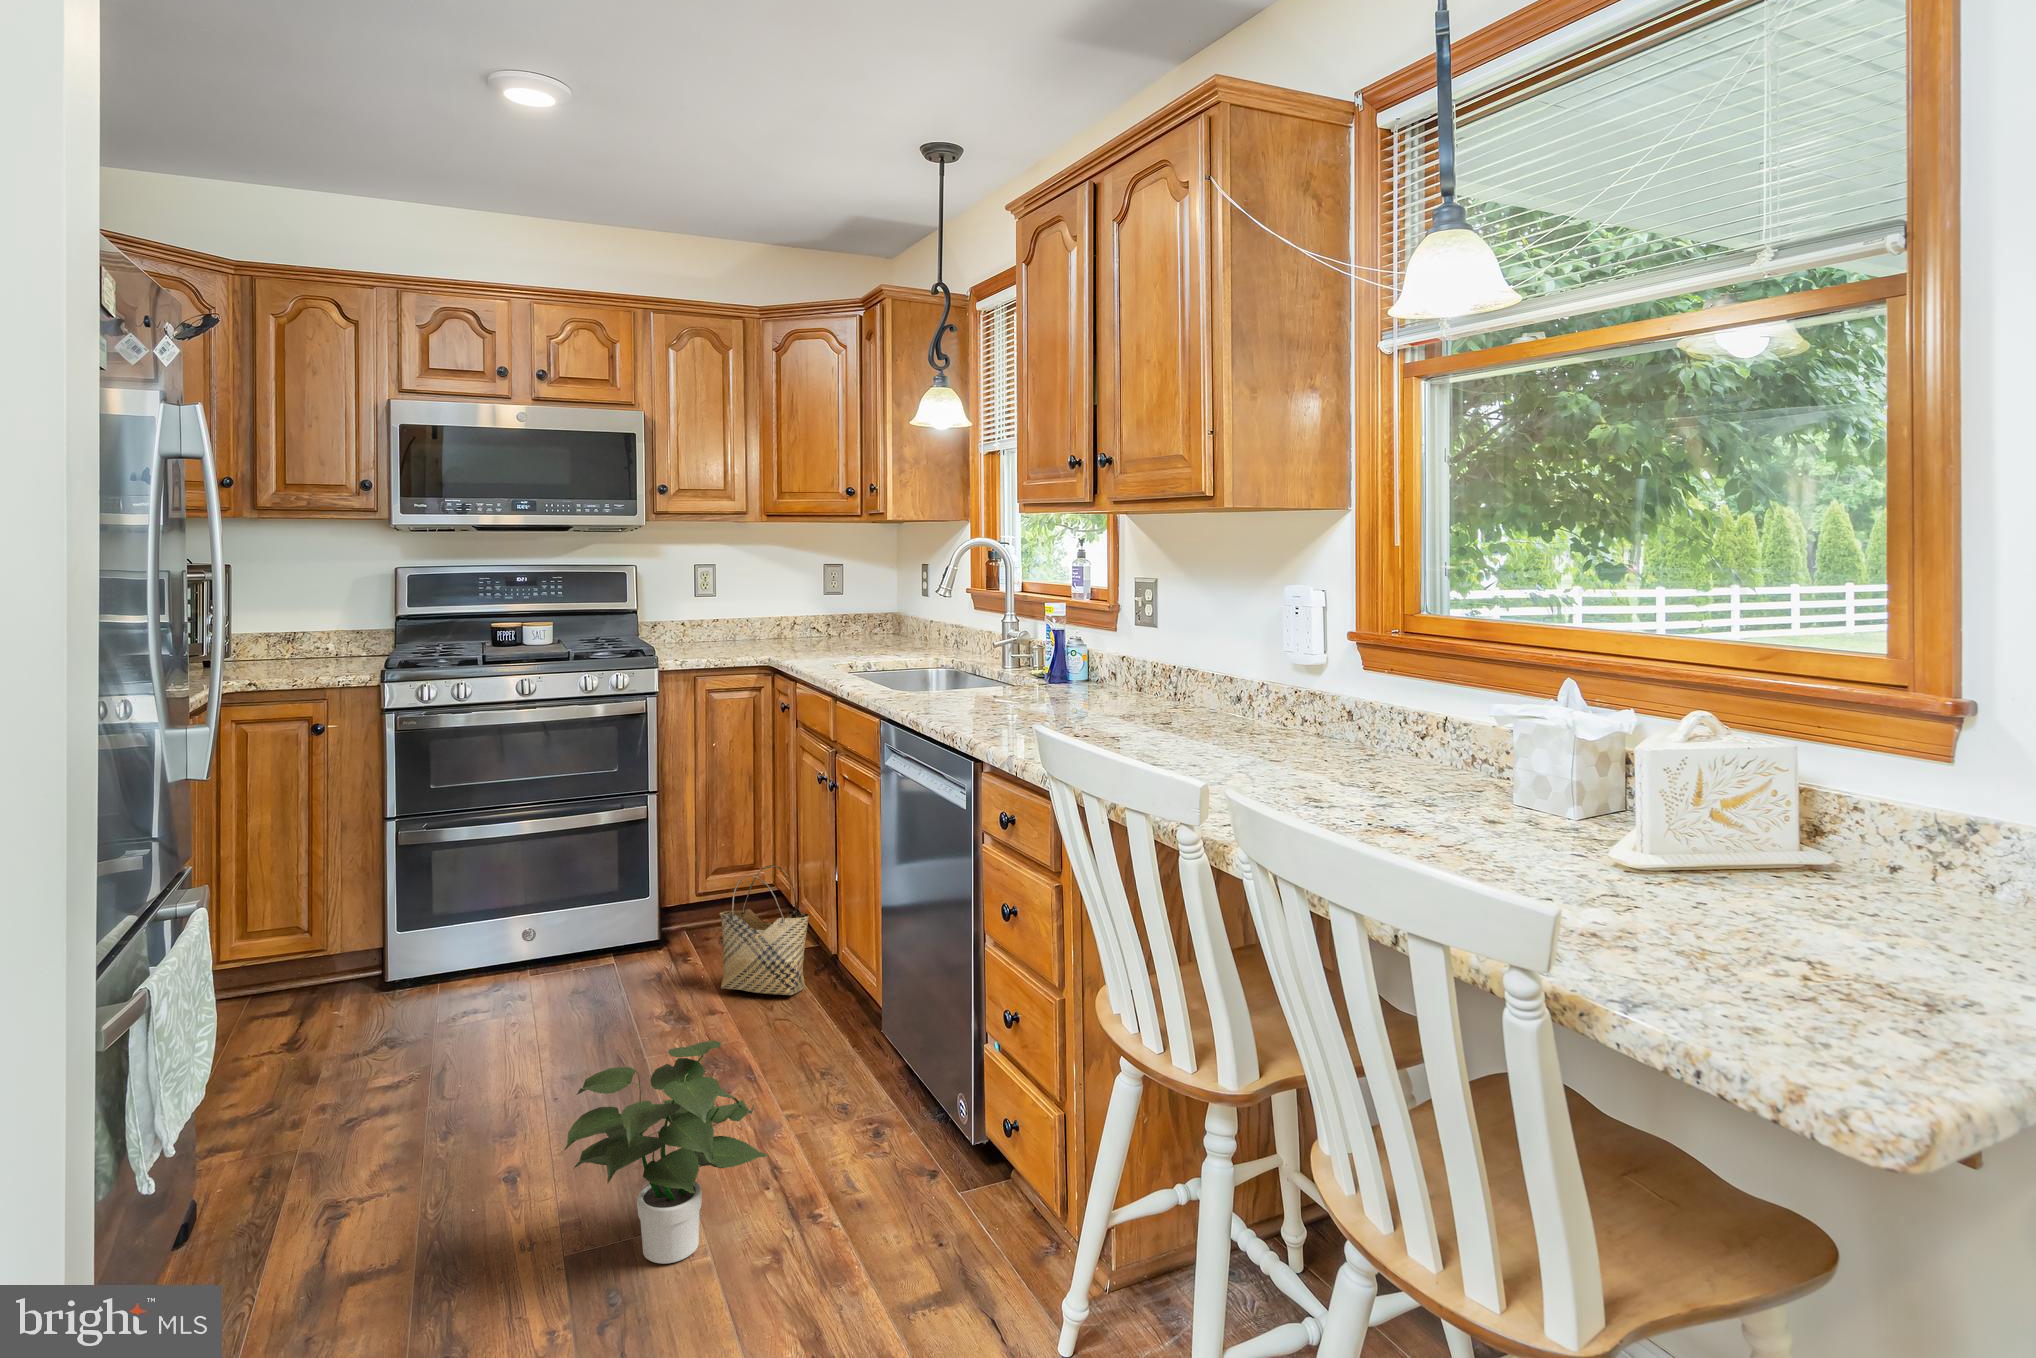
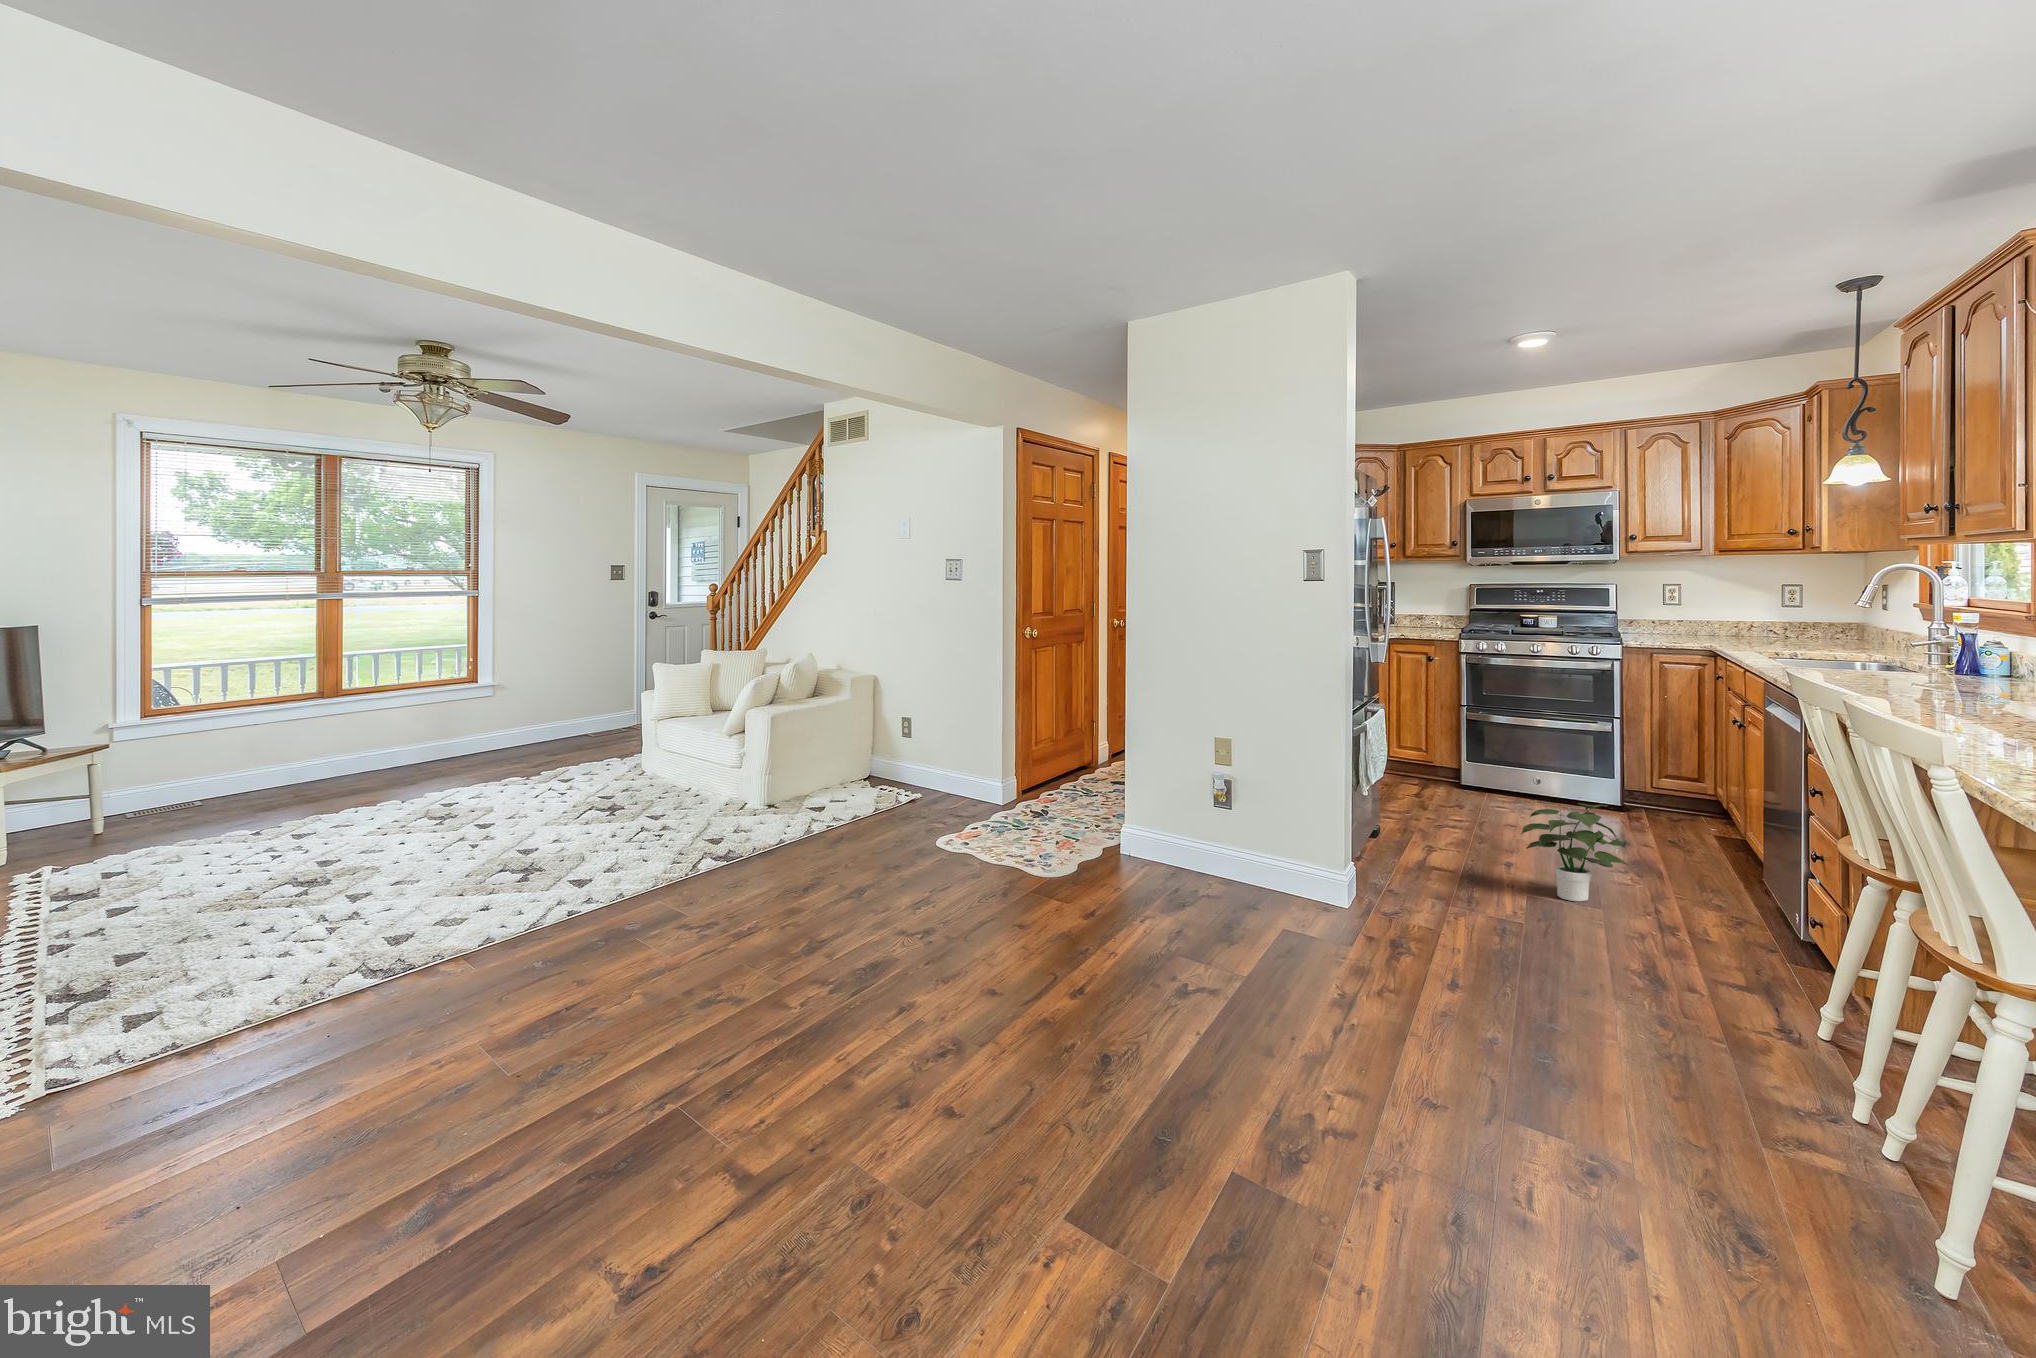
woven basket: present [720,865,809,995] -> none [1646,767,1715,848]

